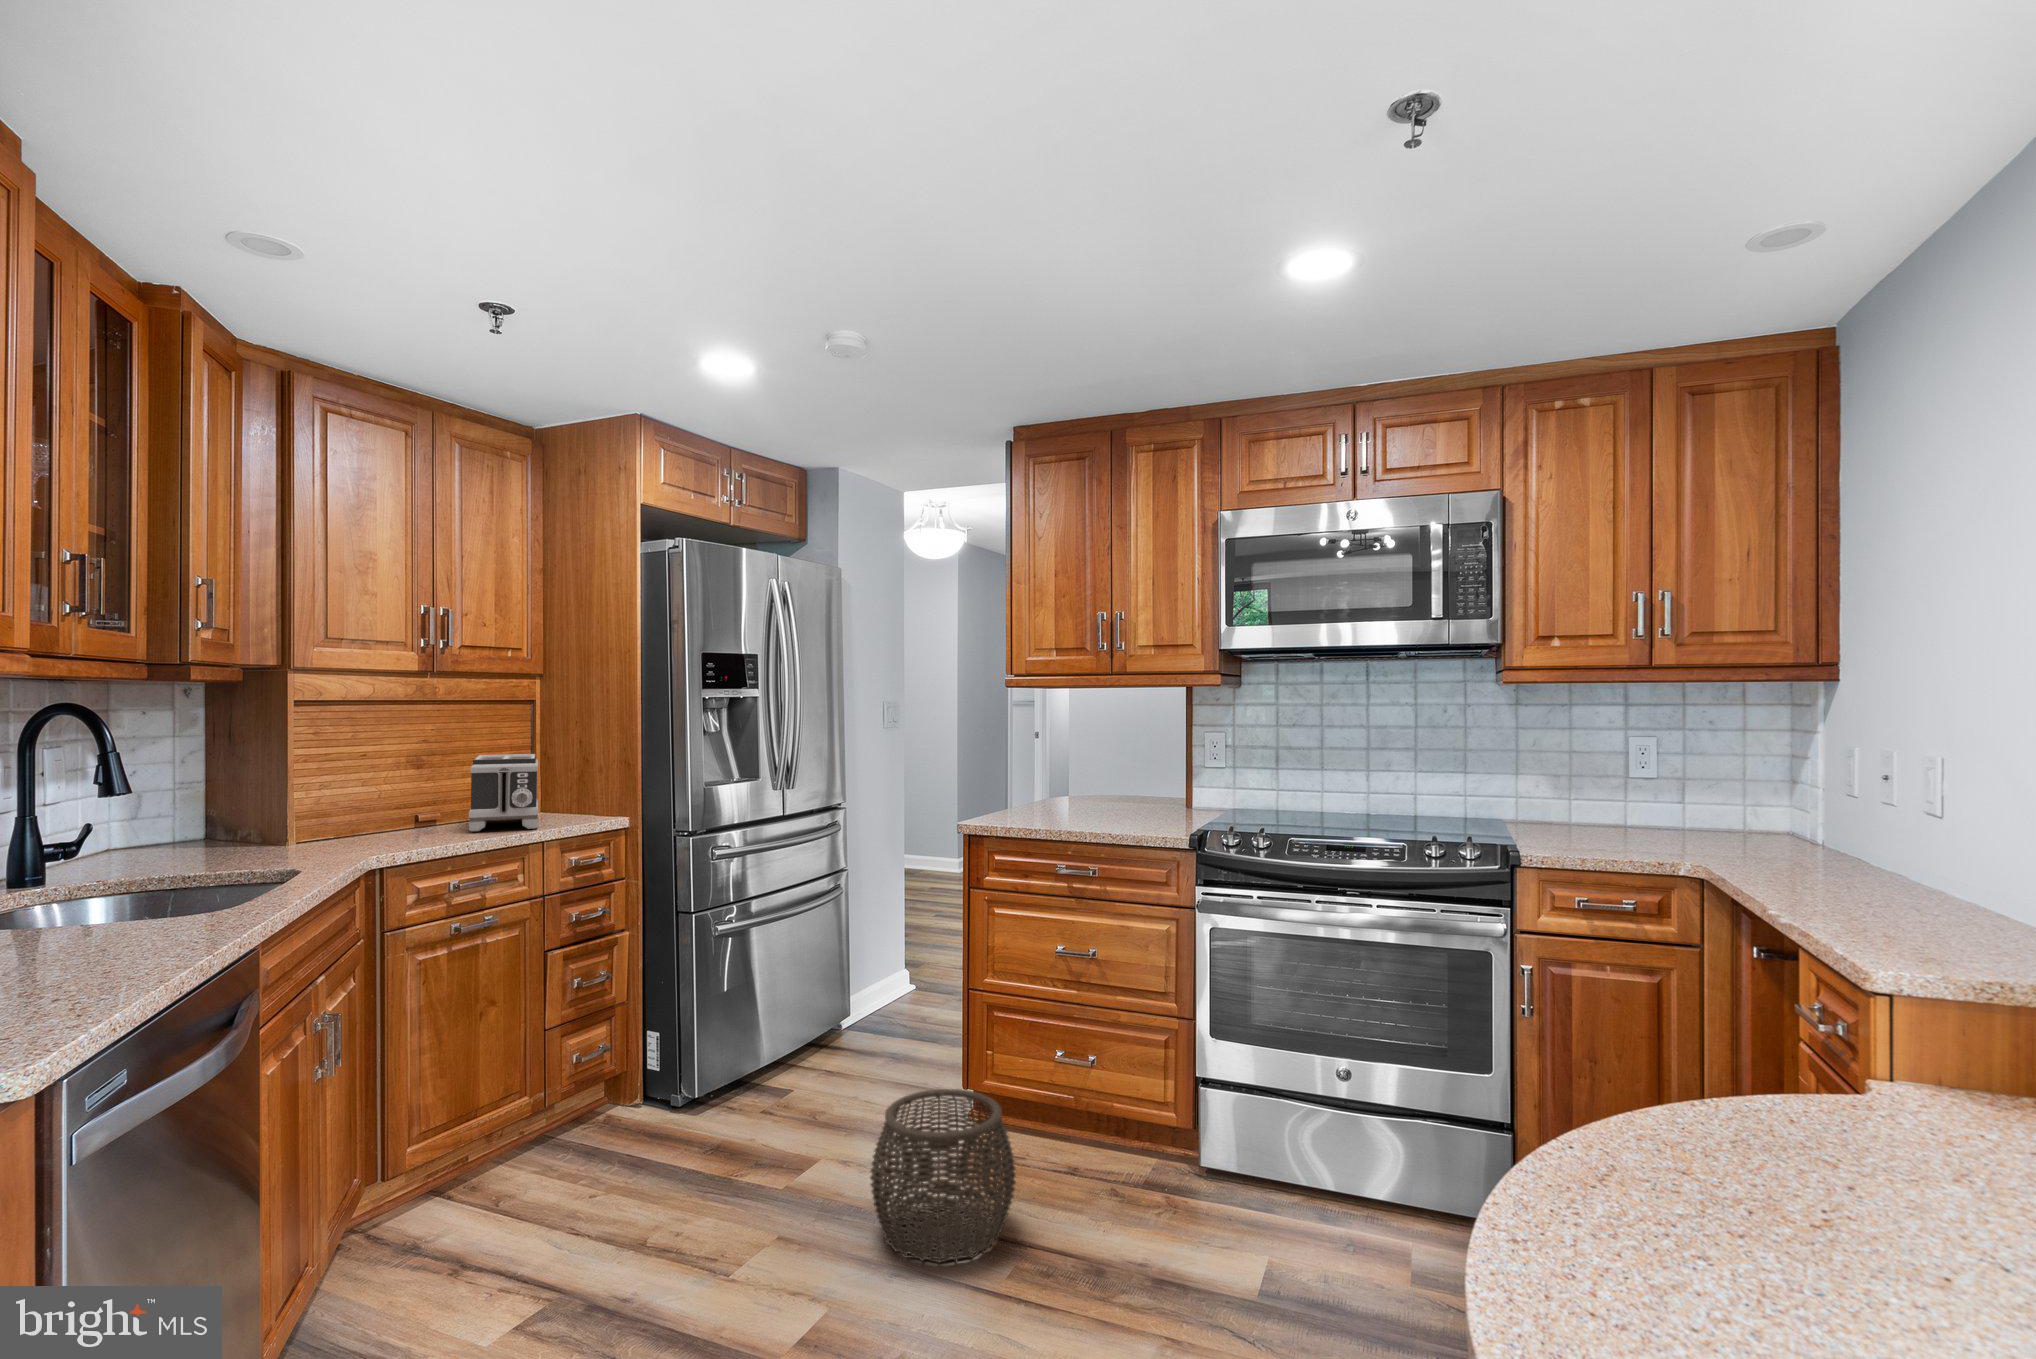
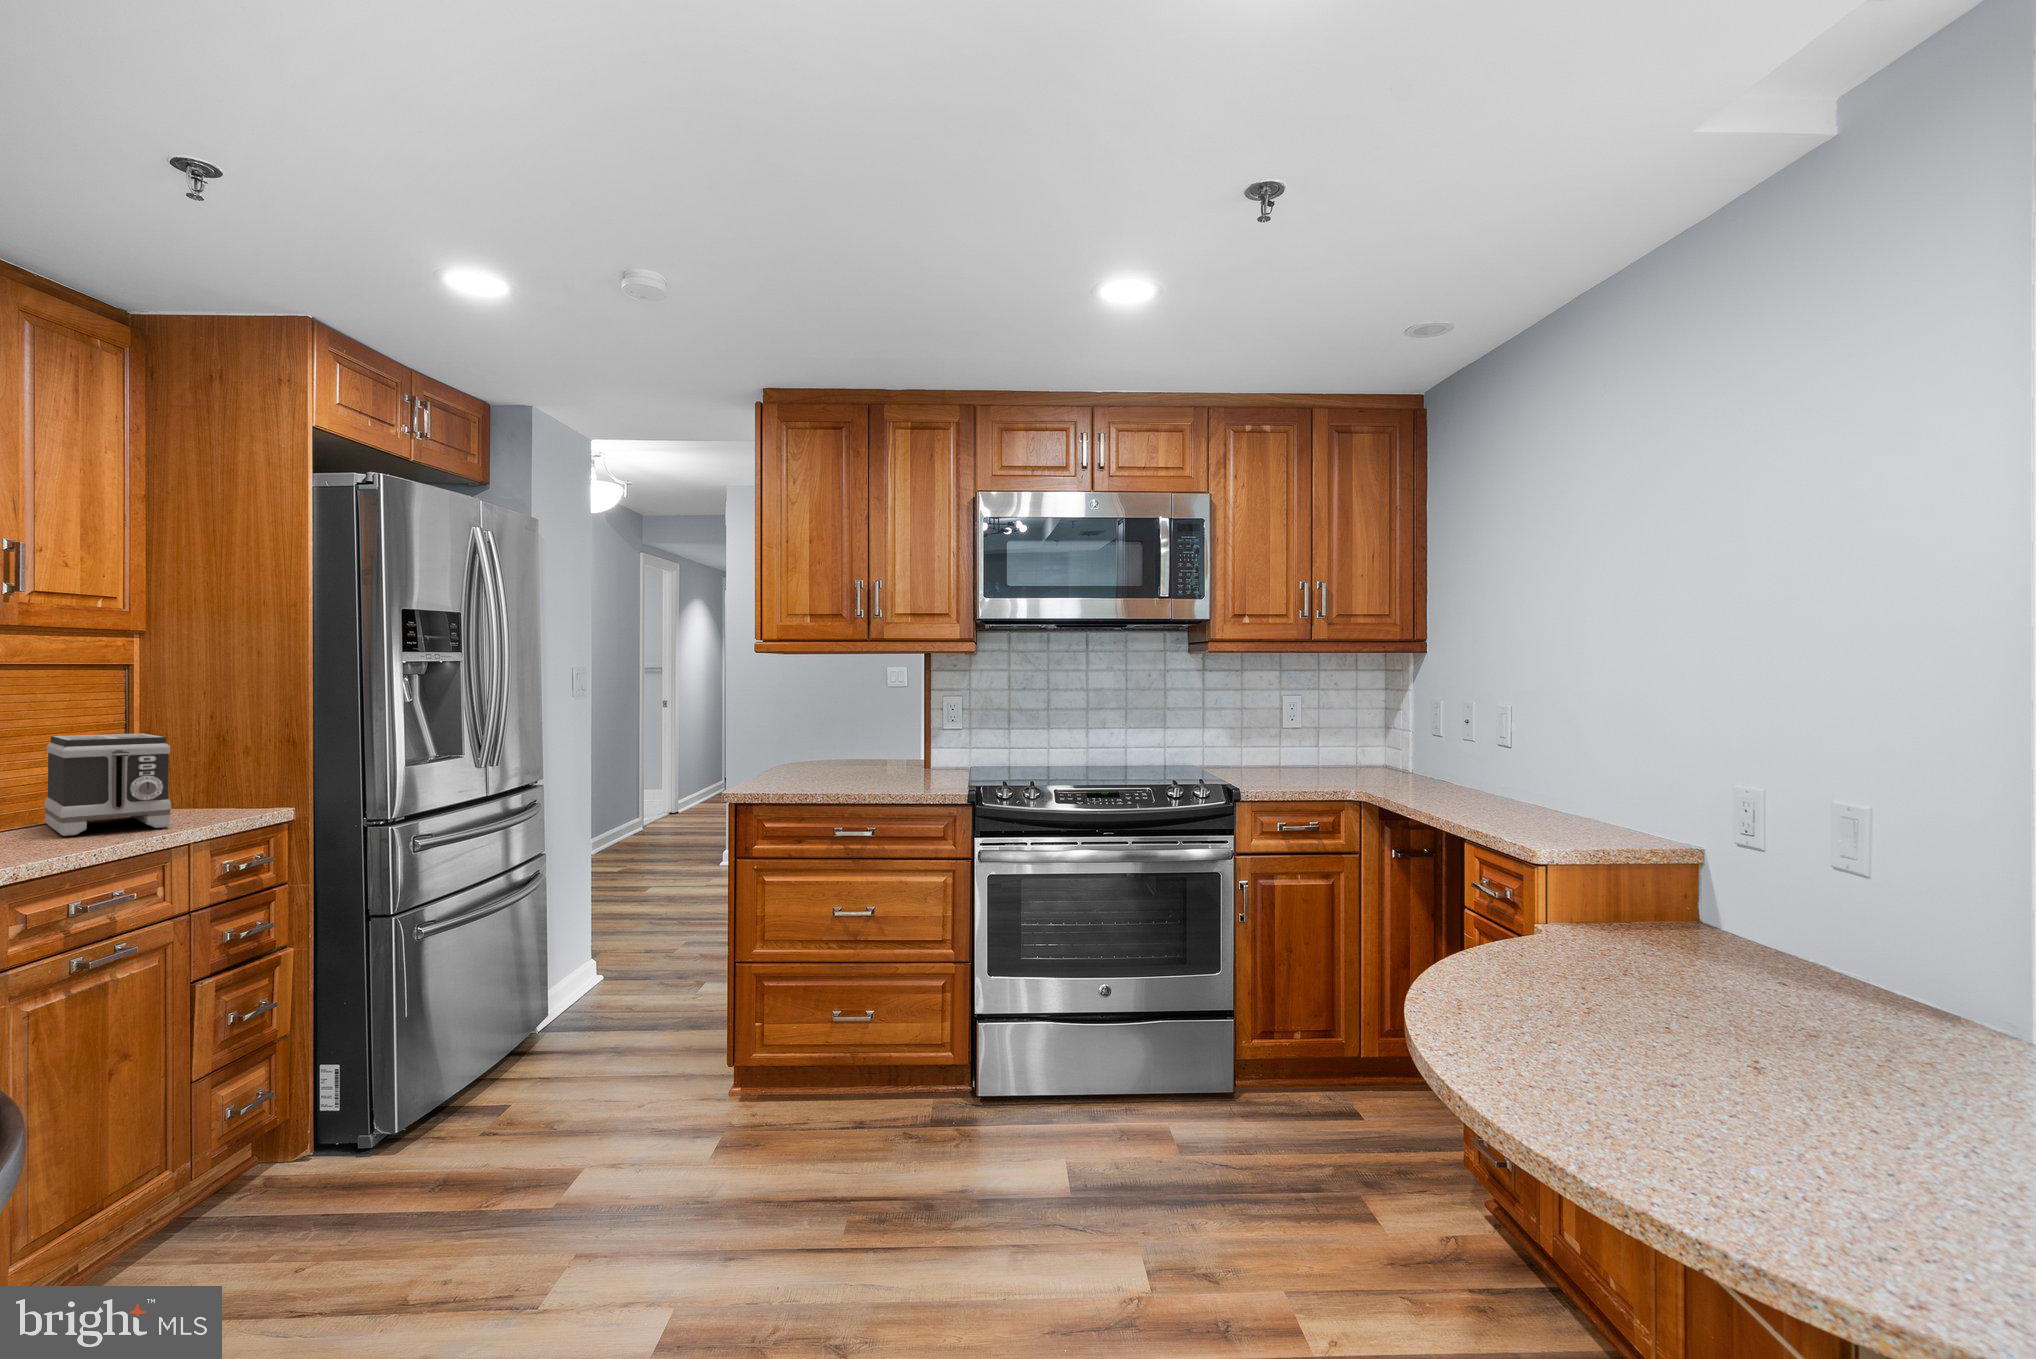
woven basket: present [870,1089,1016,1263] -> none [686,1060,841,1241]

